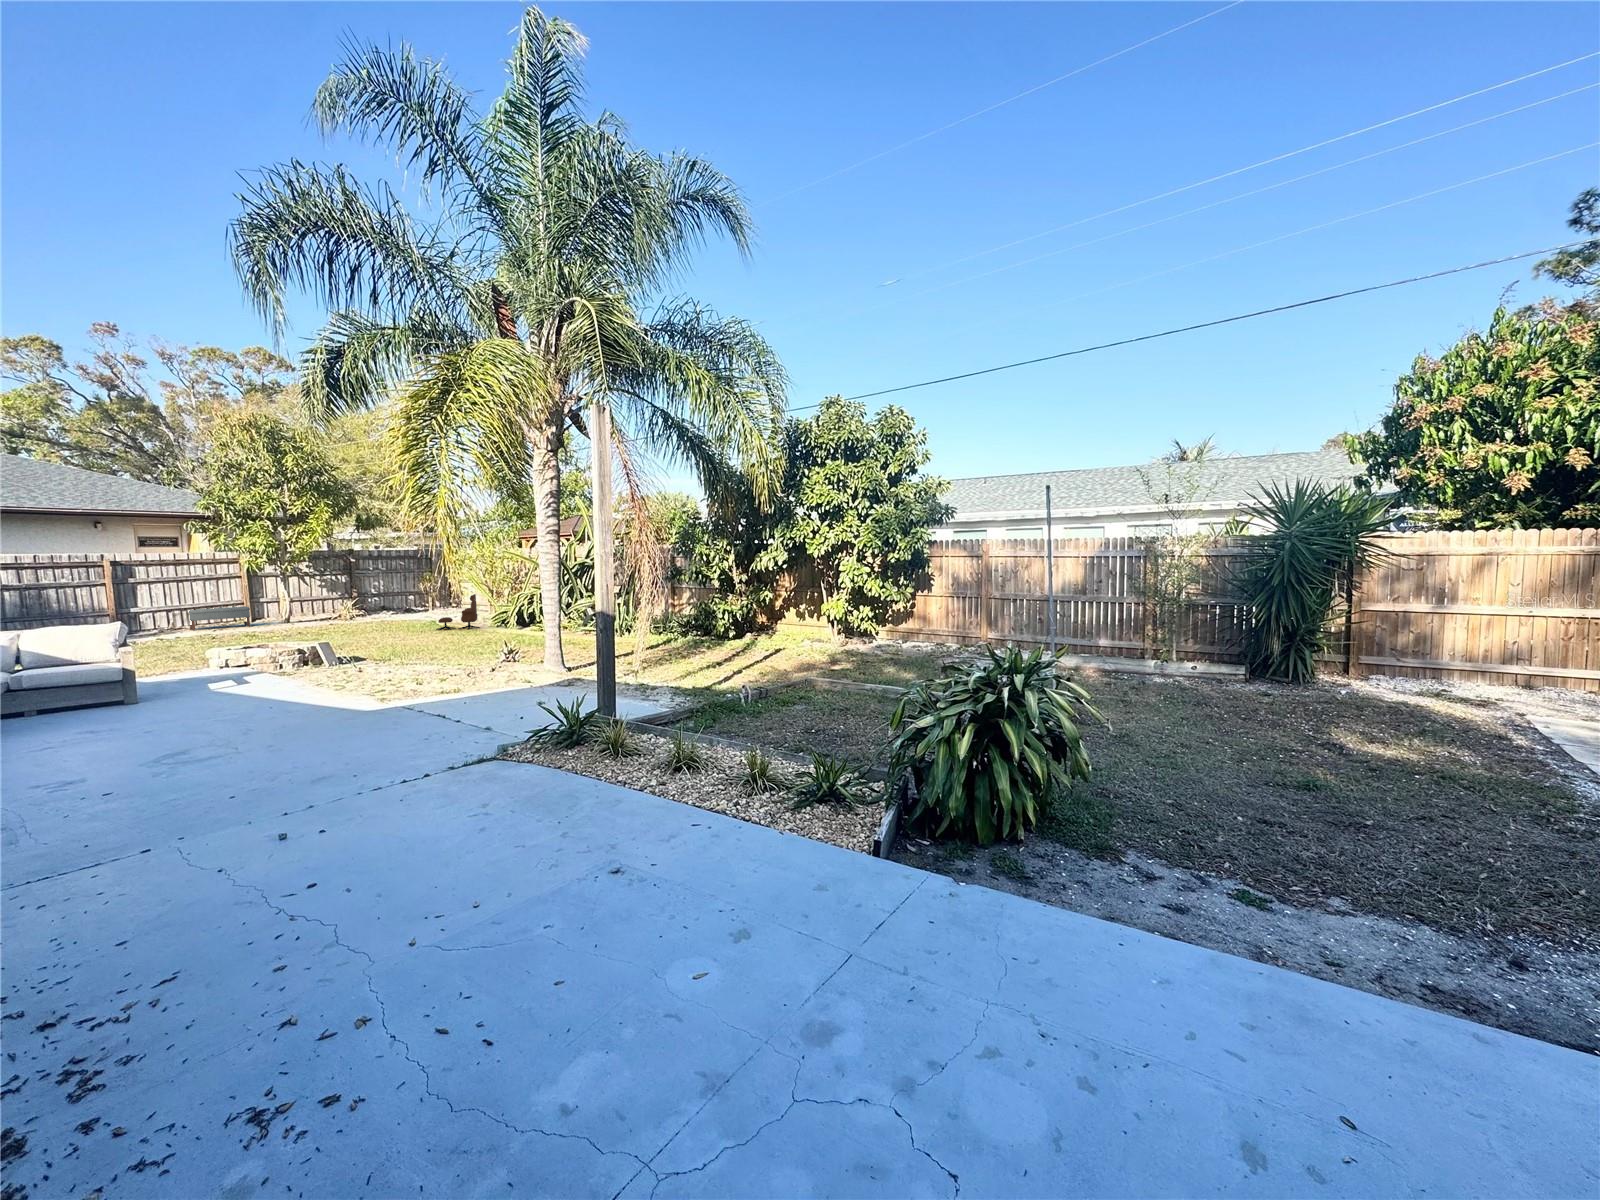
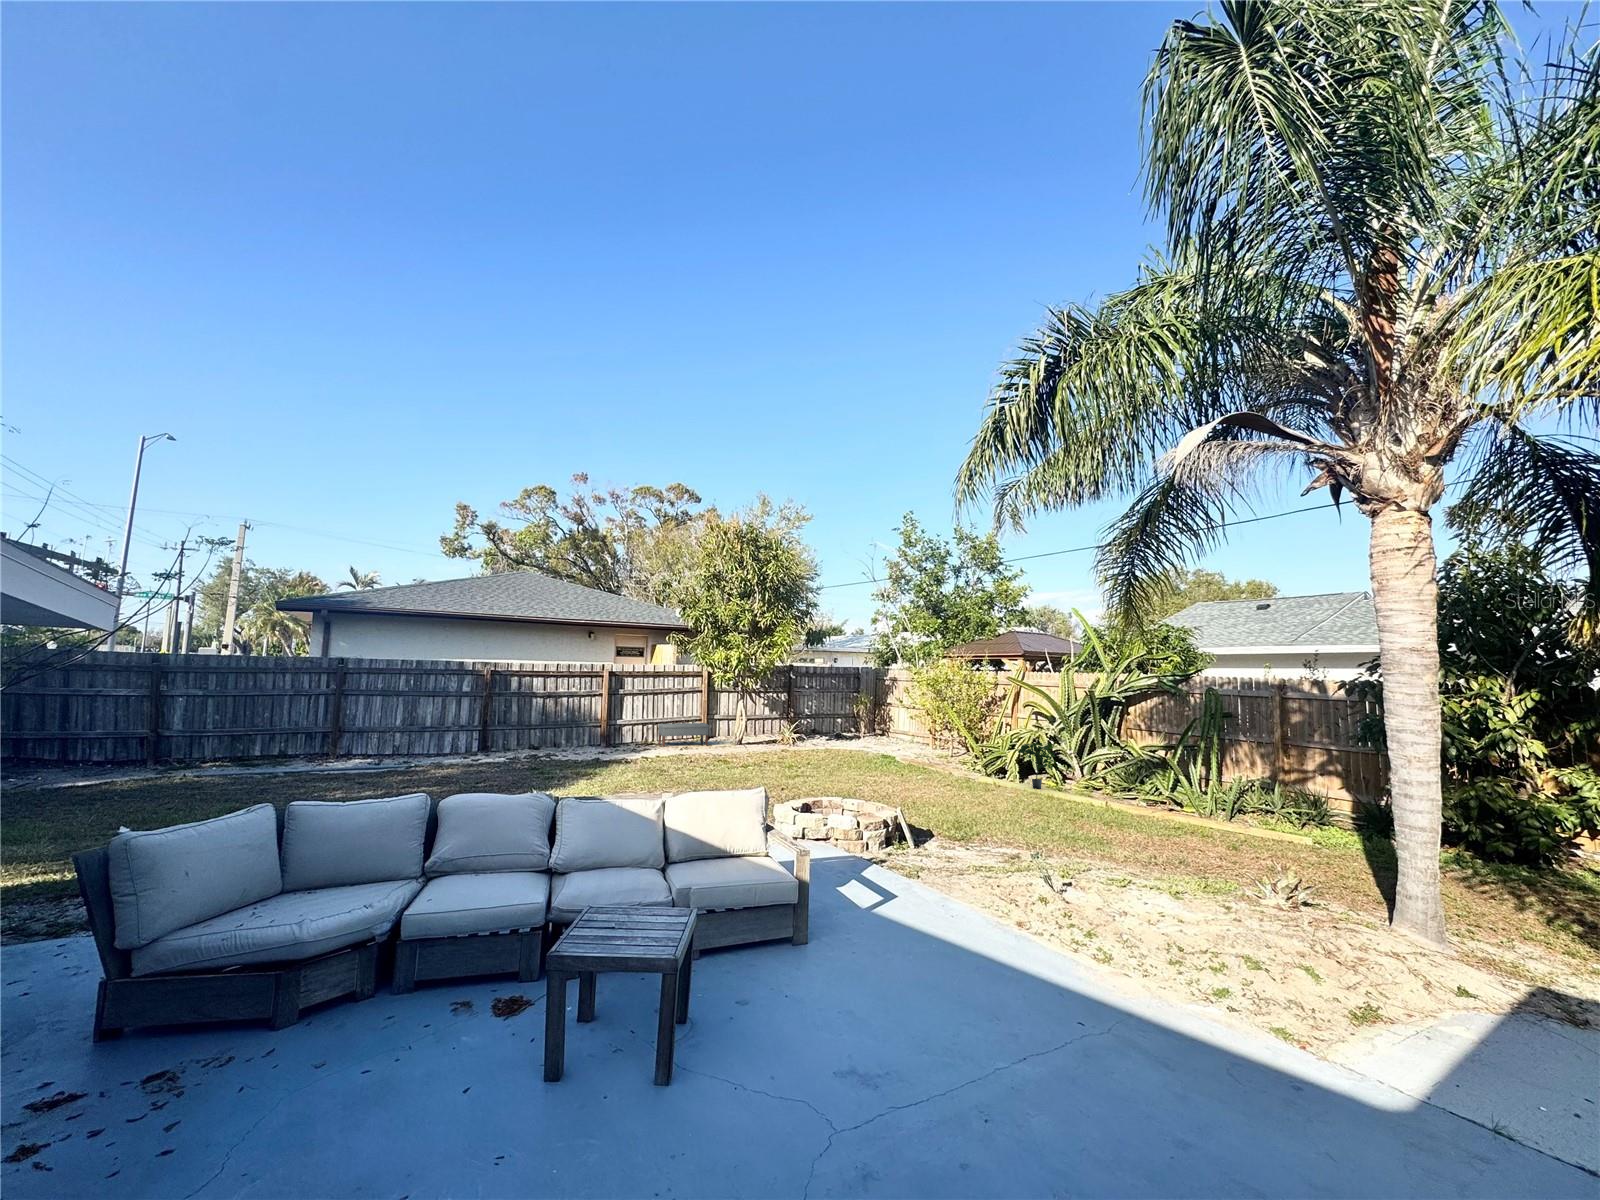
lounge chair: present [438,594,480,630] -> none [920,728,972,774]
potted plant: none [494,600,525,633] -> present [1017,743,1056,789]

